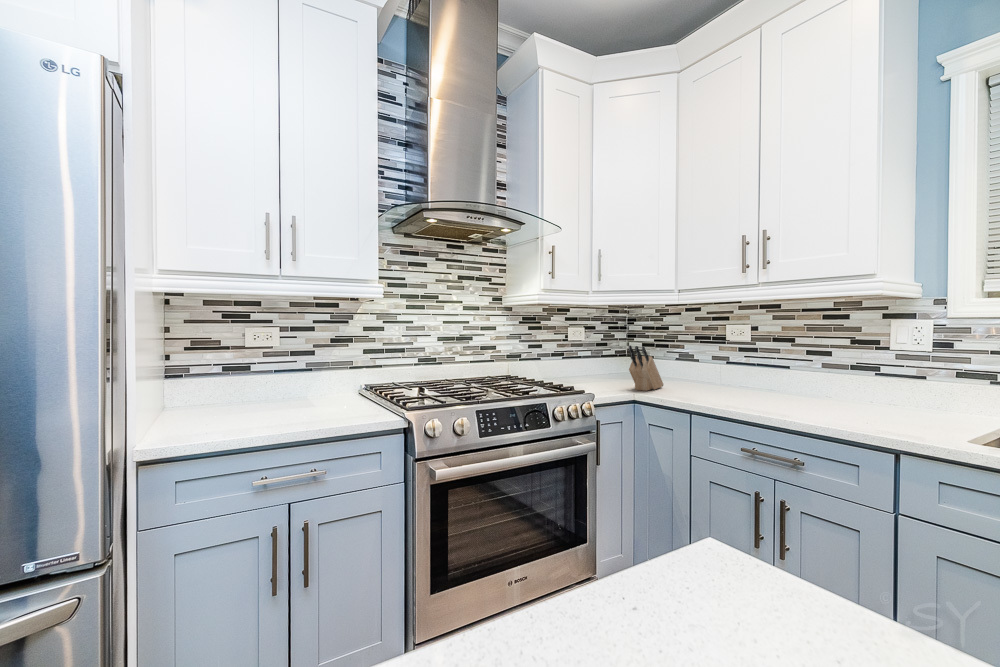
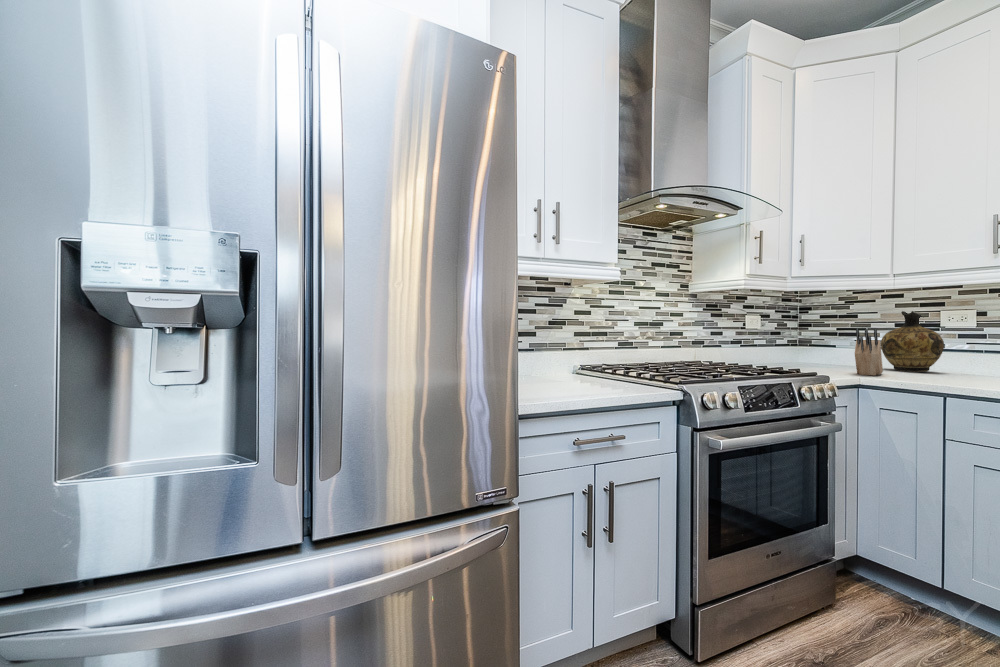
ceramic jug: none [681,325,731,384] -> present [881,311,944,372]

